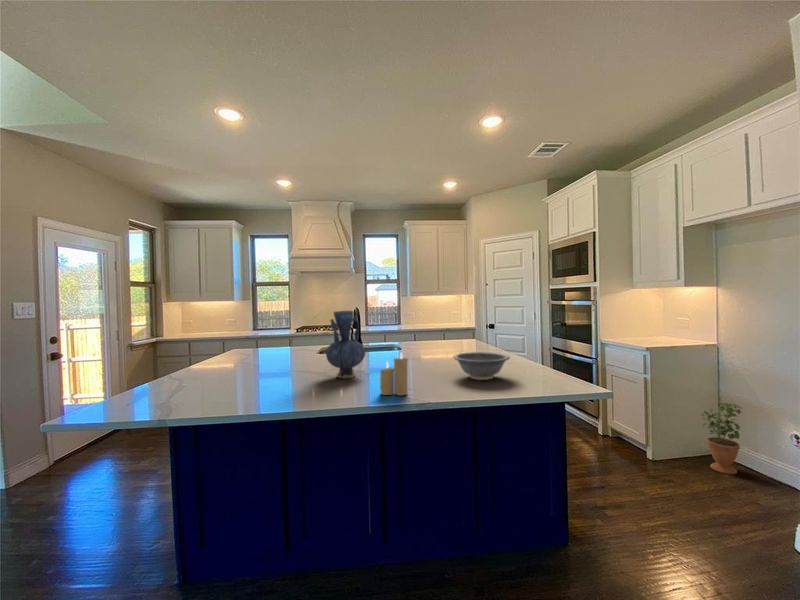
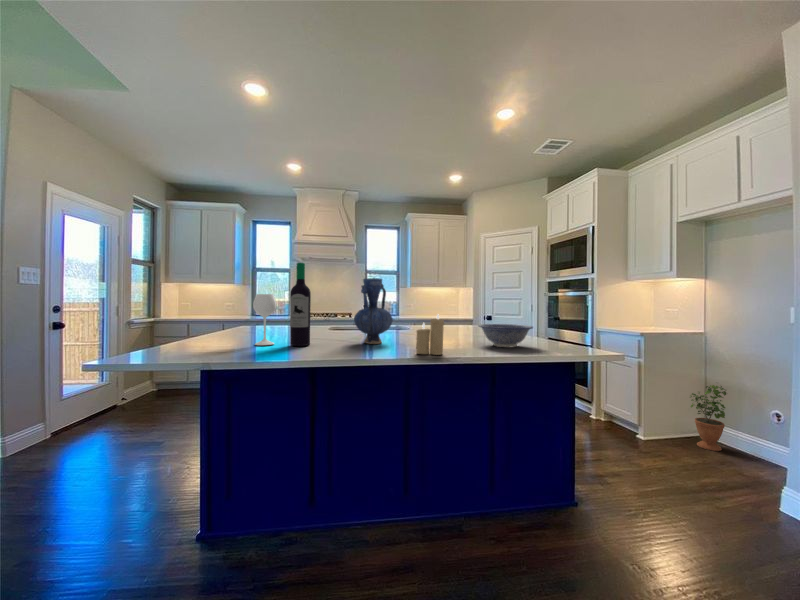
wine bottle: none [222,300,280,385] -> present [253,263,311,346]

